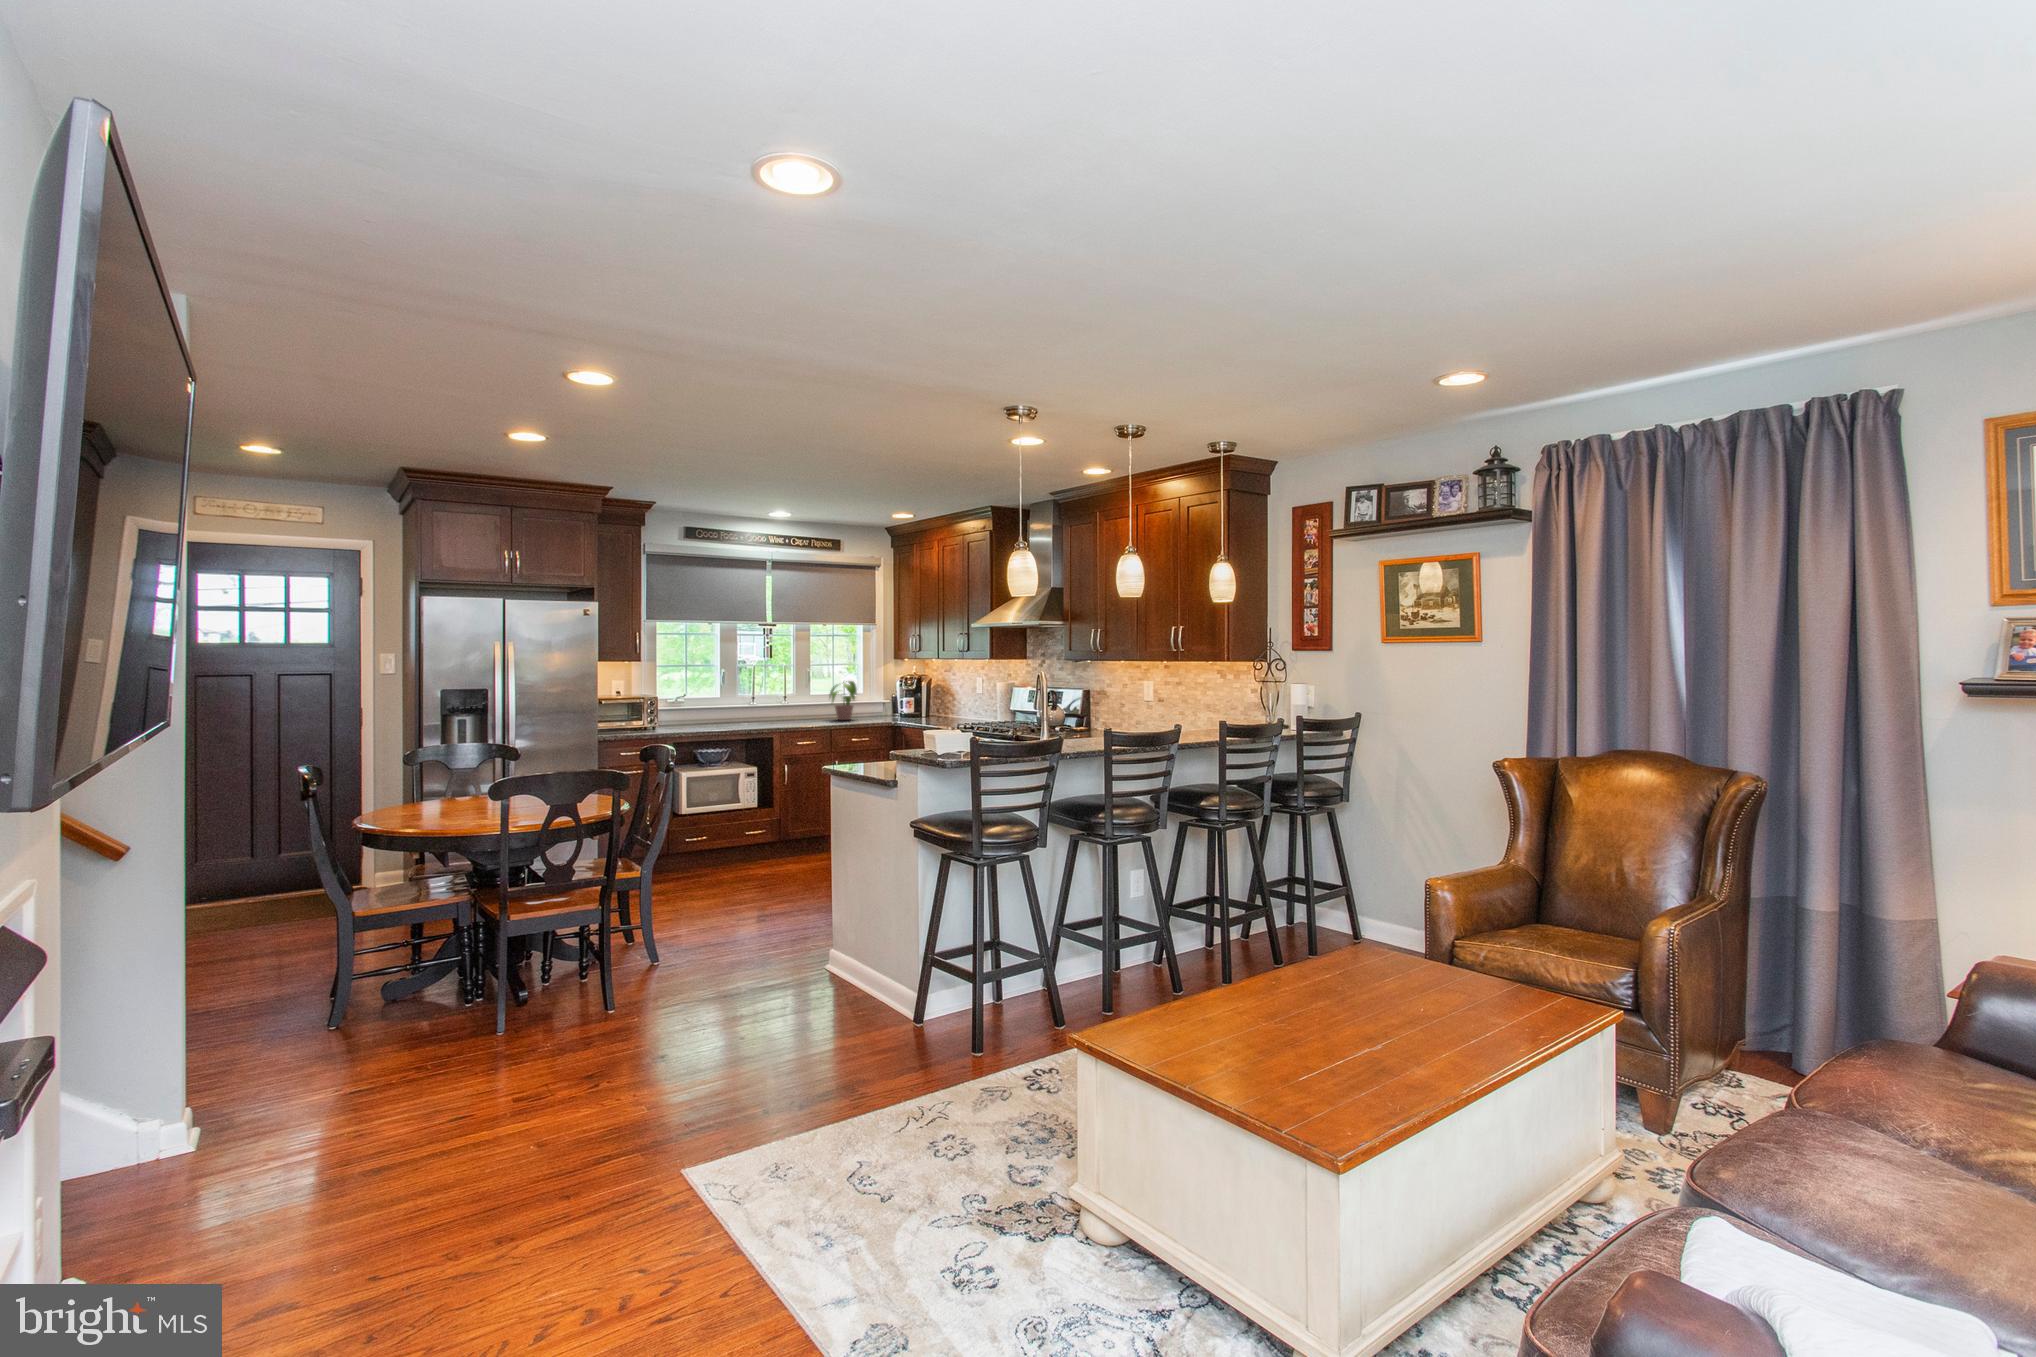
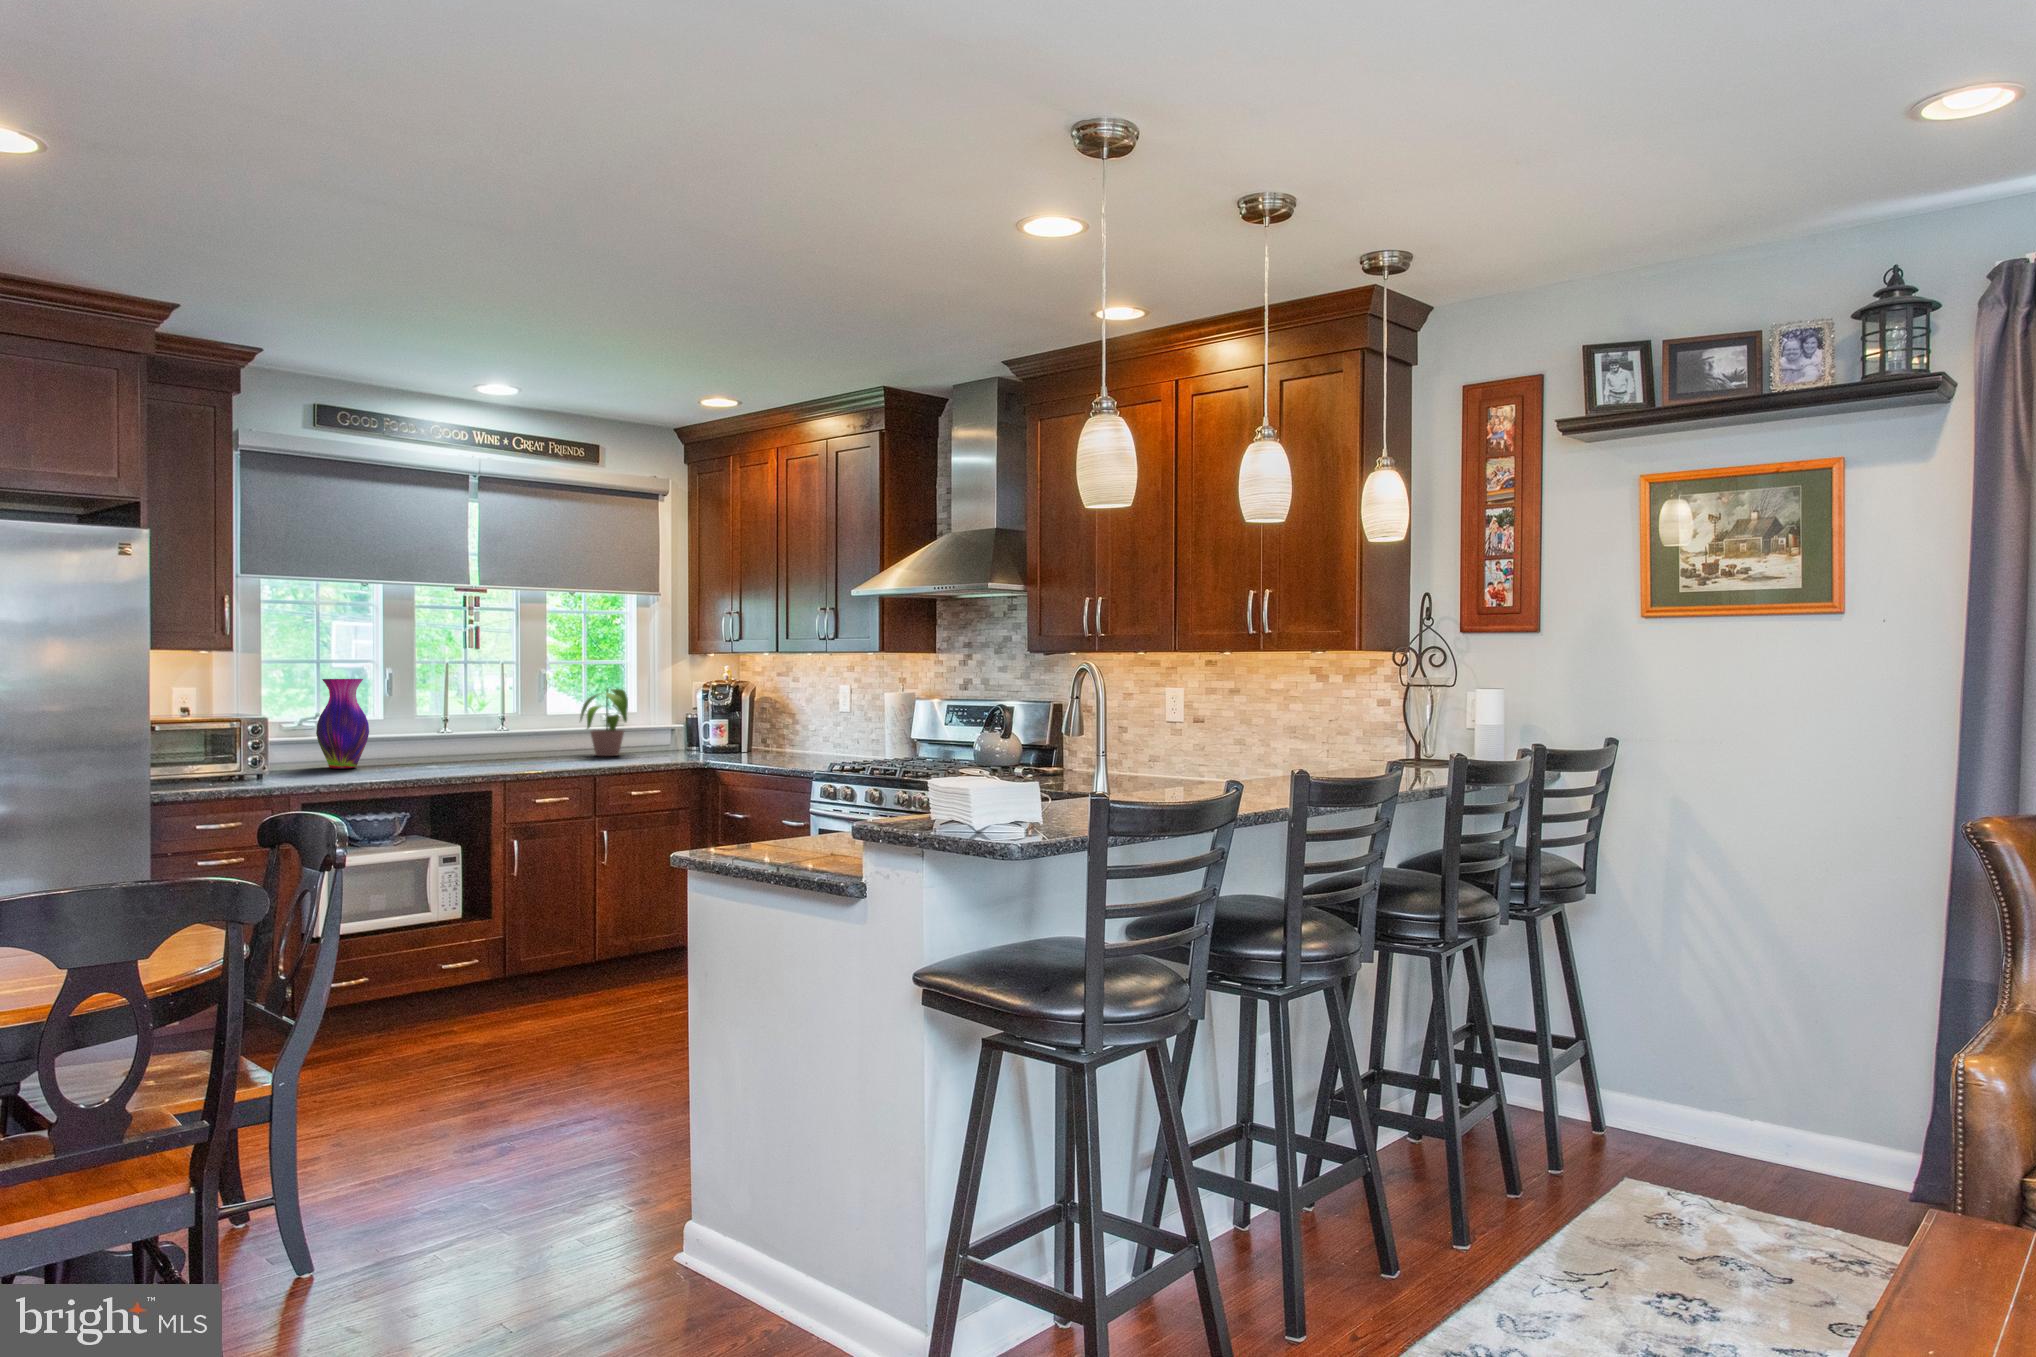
vase: none [685,676,712,725] -> present [316,679,369,768]

